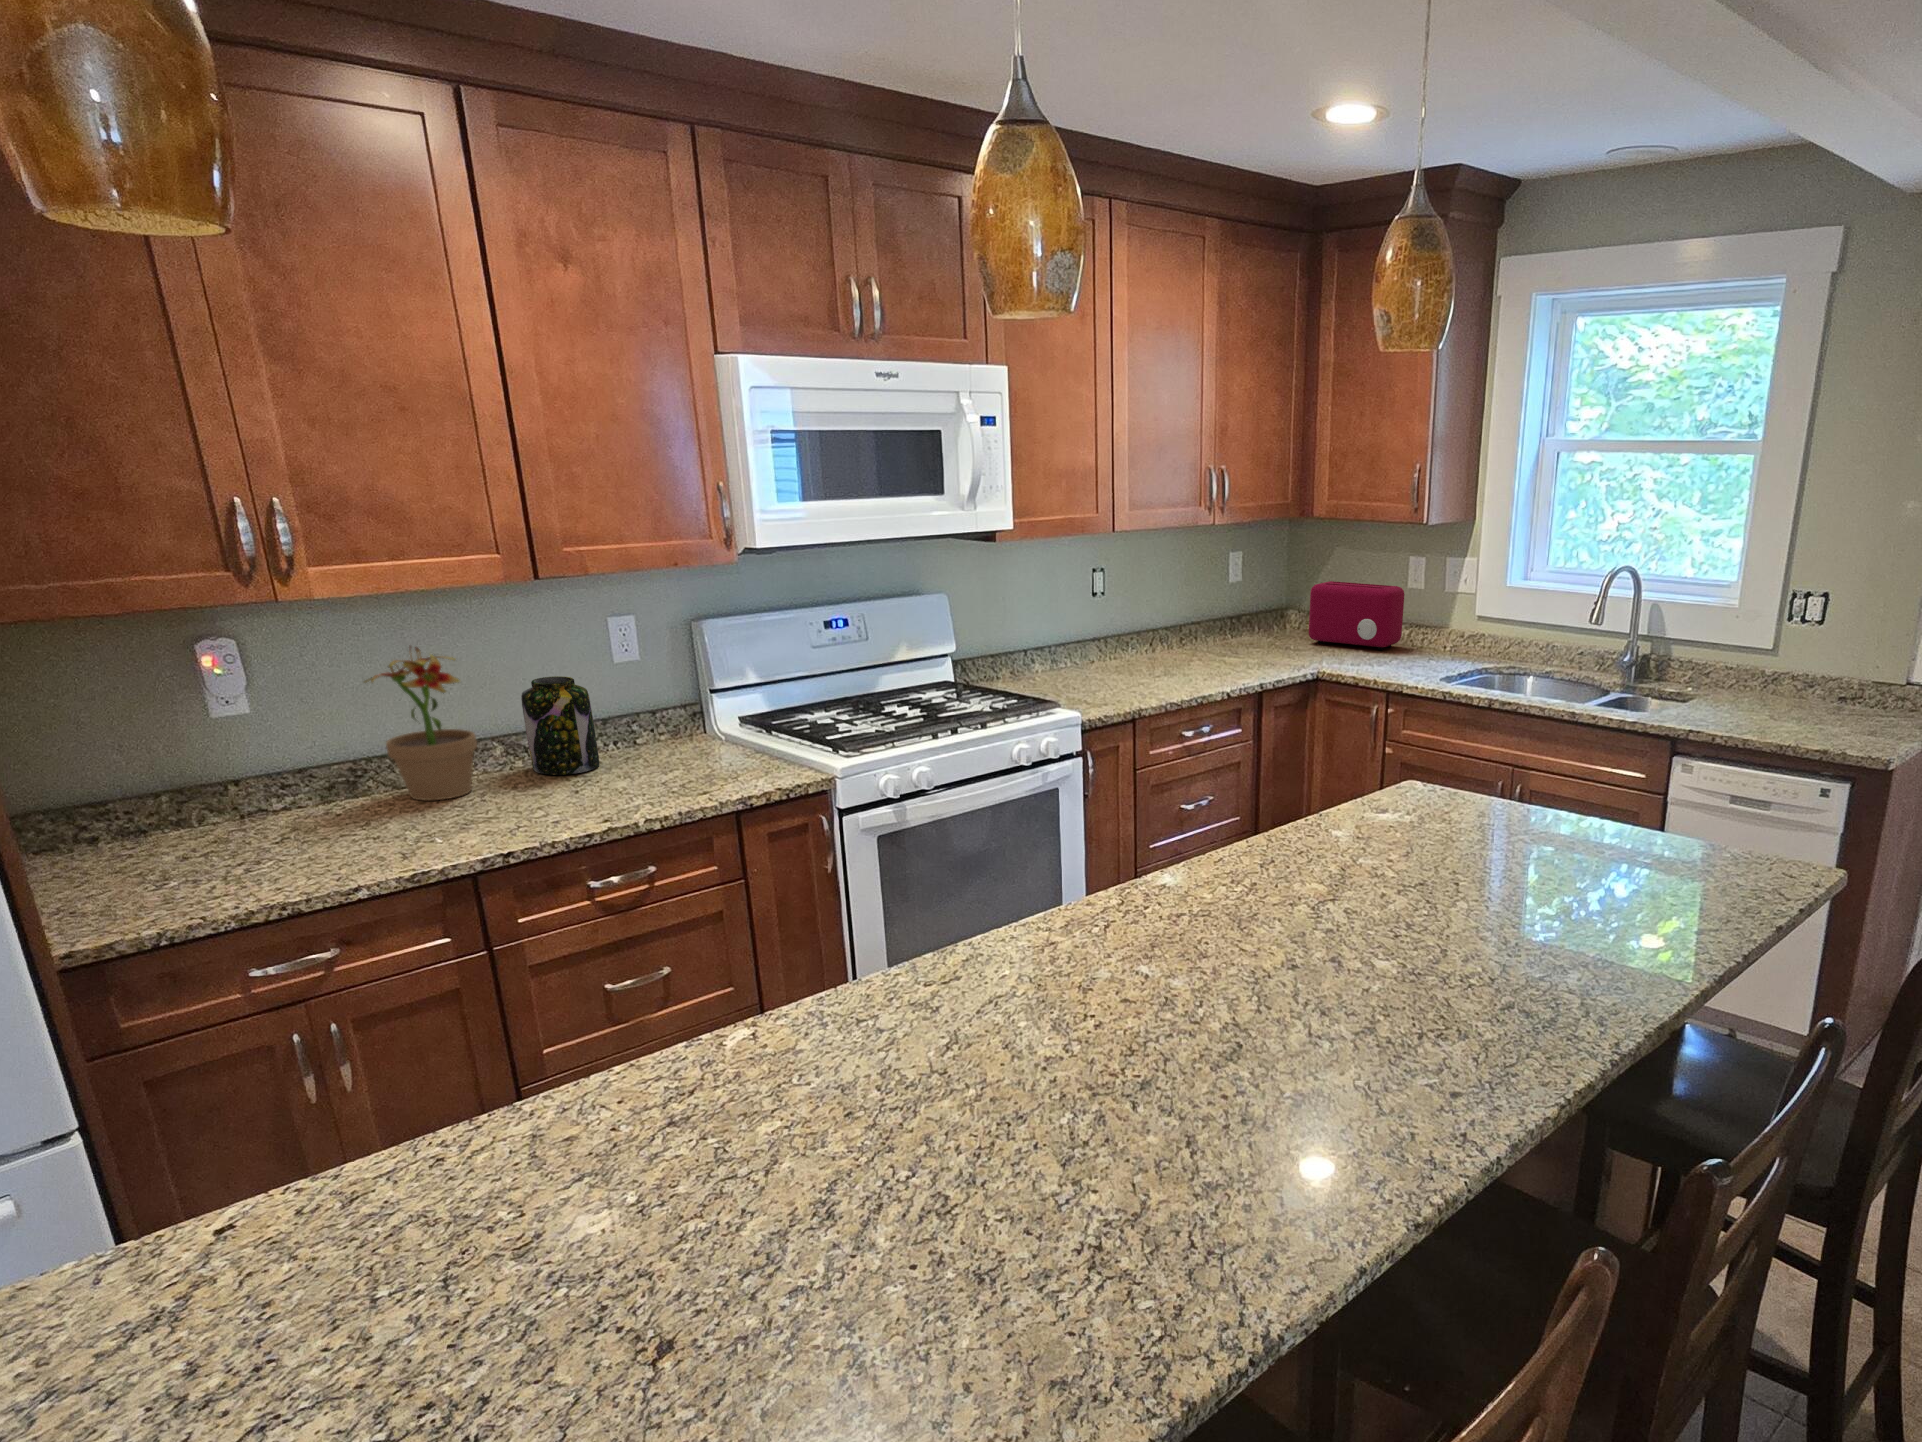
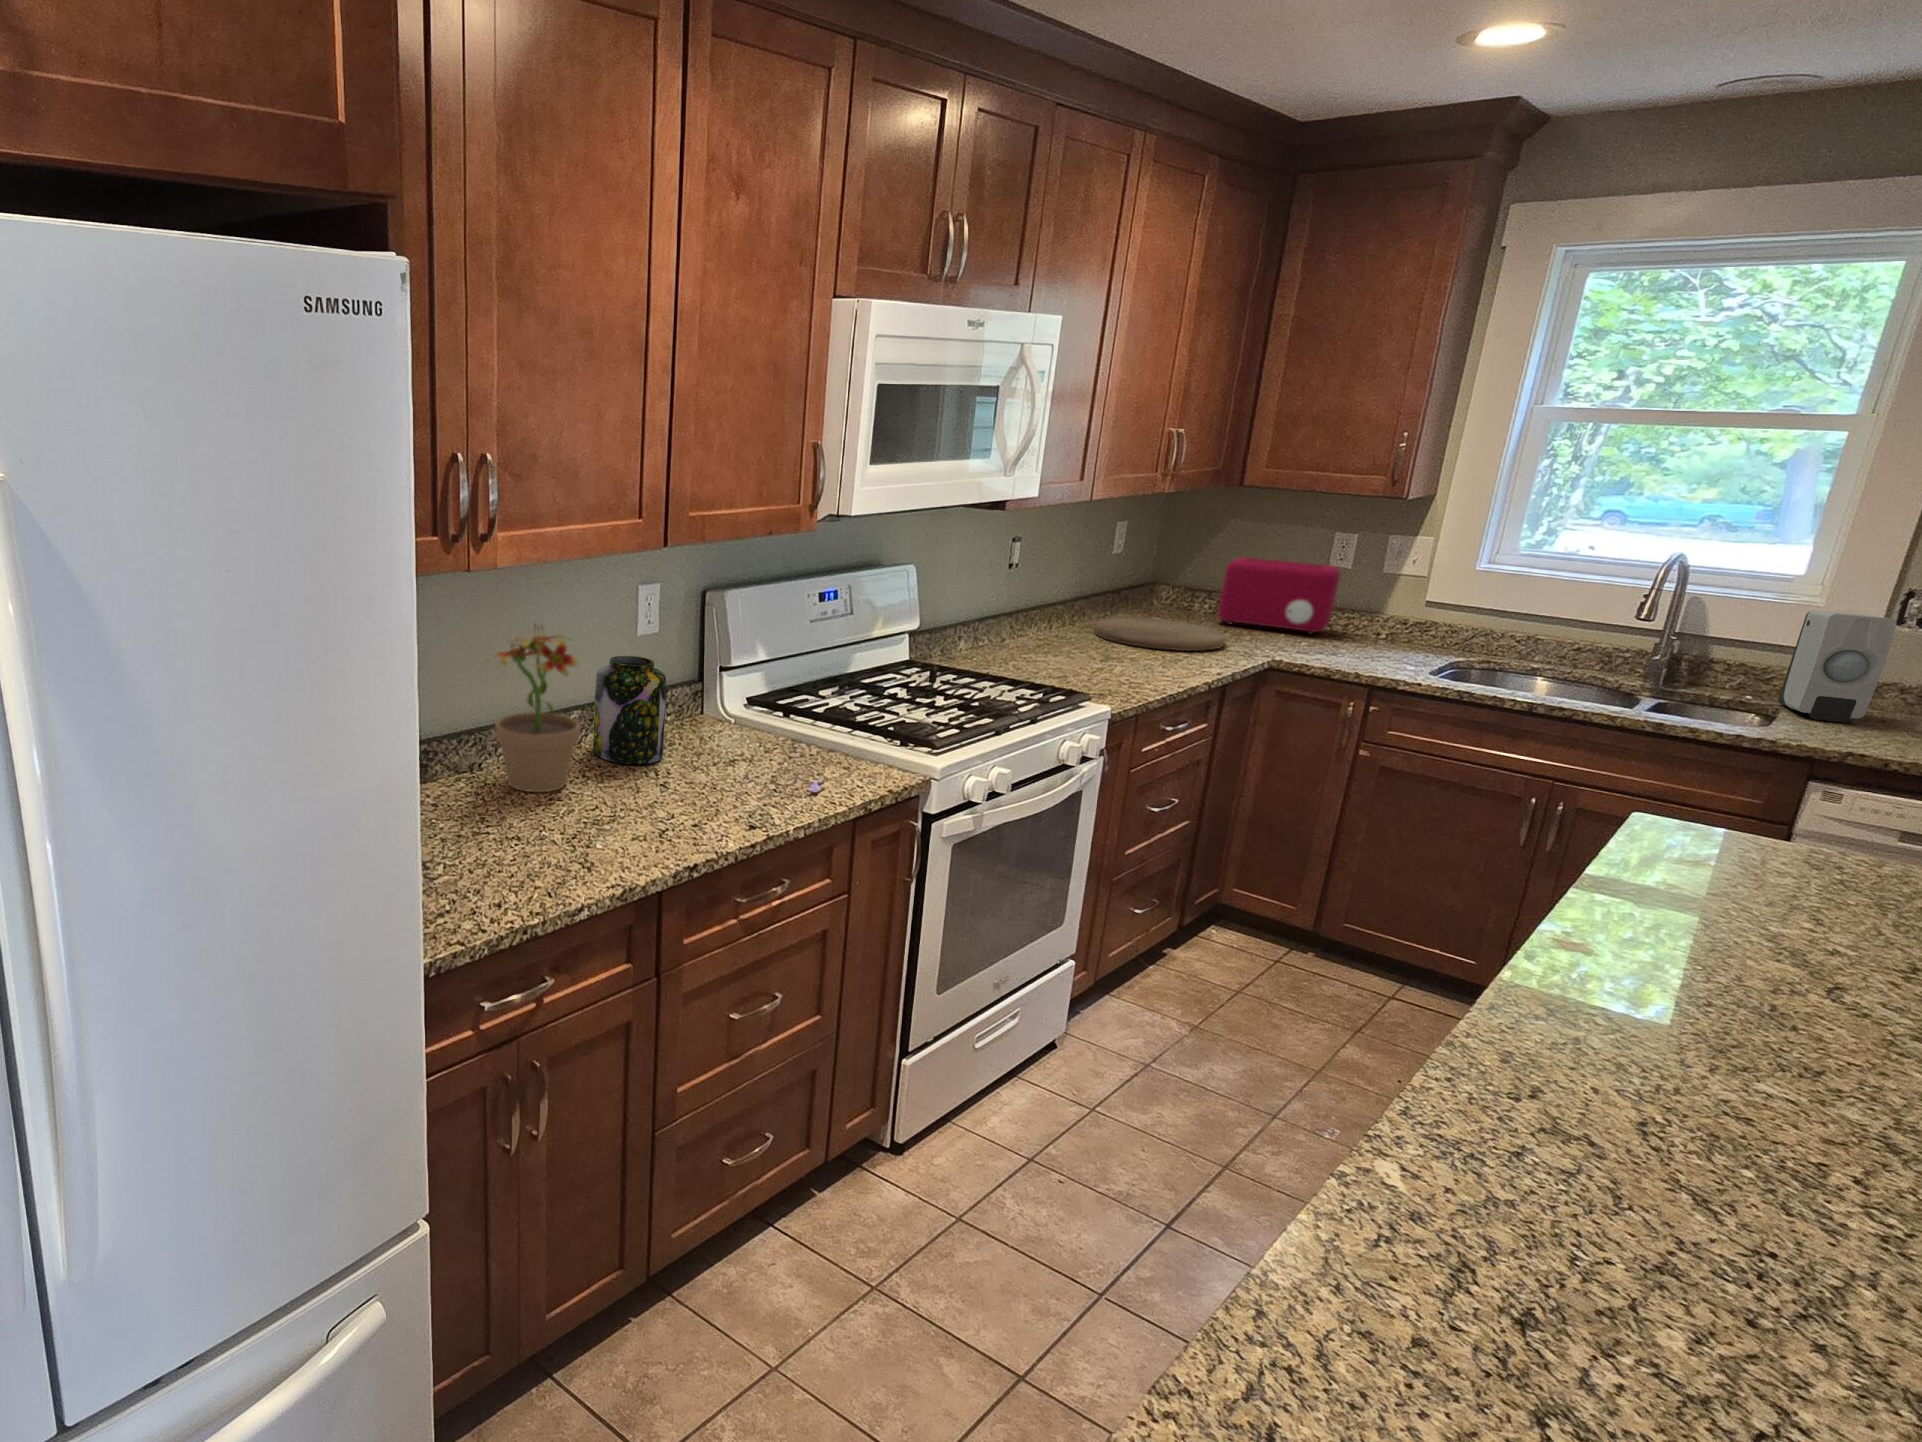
soap dispenser: none [1700,611,1759,706] -> present [1778,611,1897,722]
cutting board: none [1179,640,1287,667] -> present [1095,618,1225,651]

